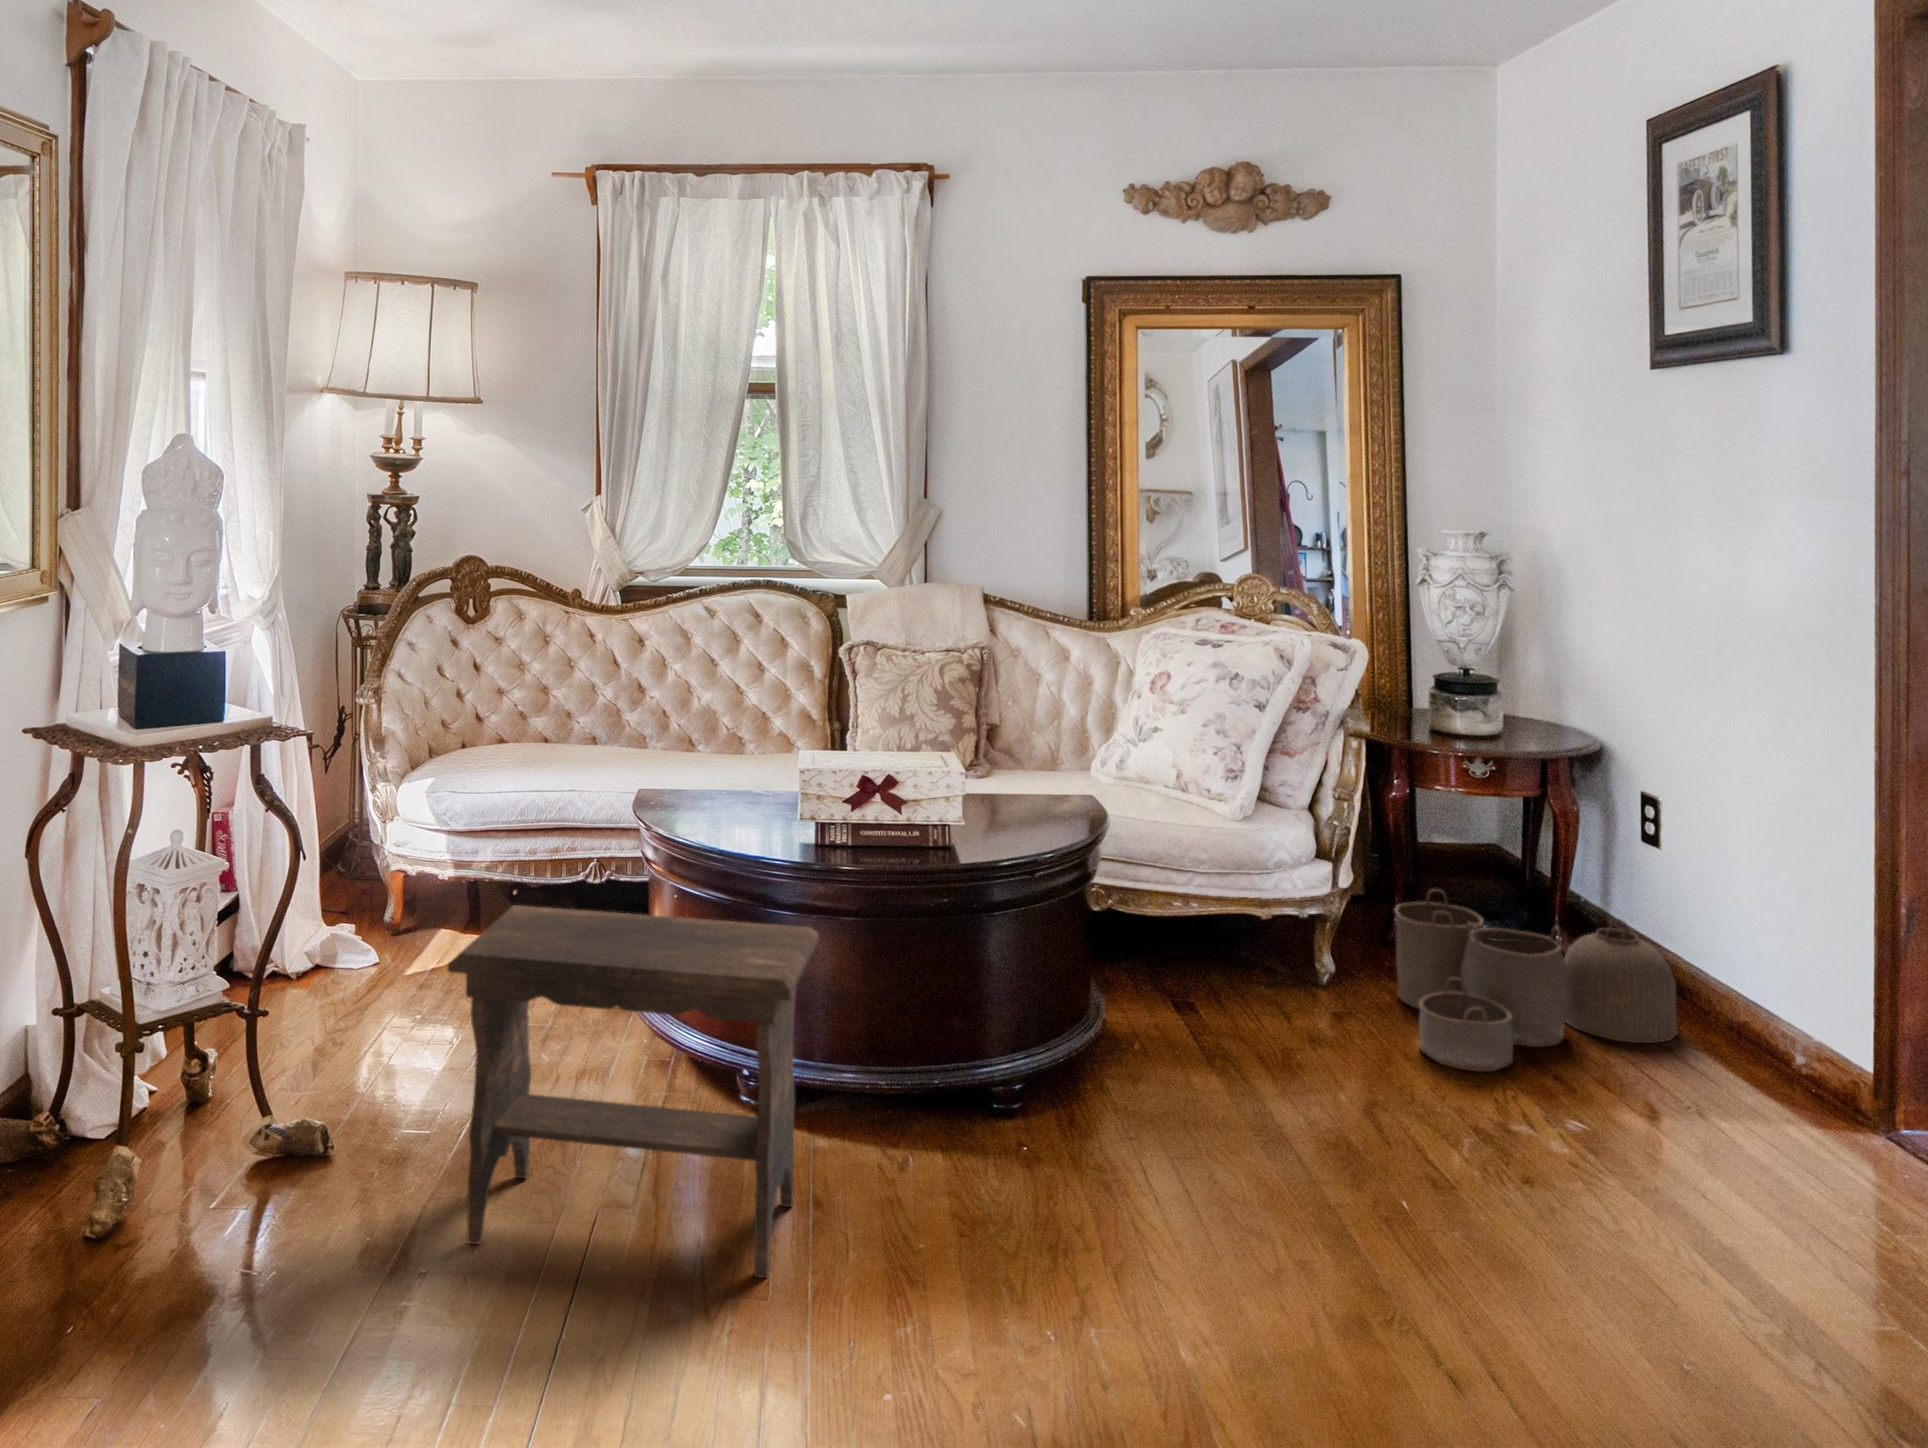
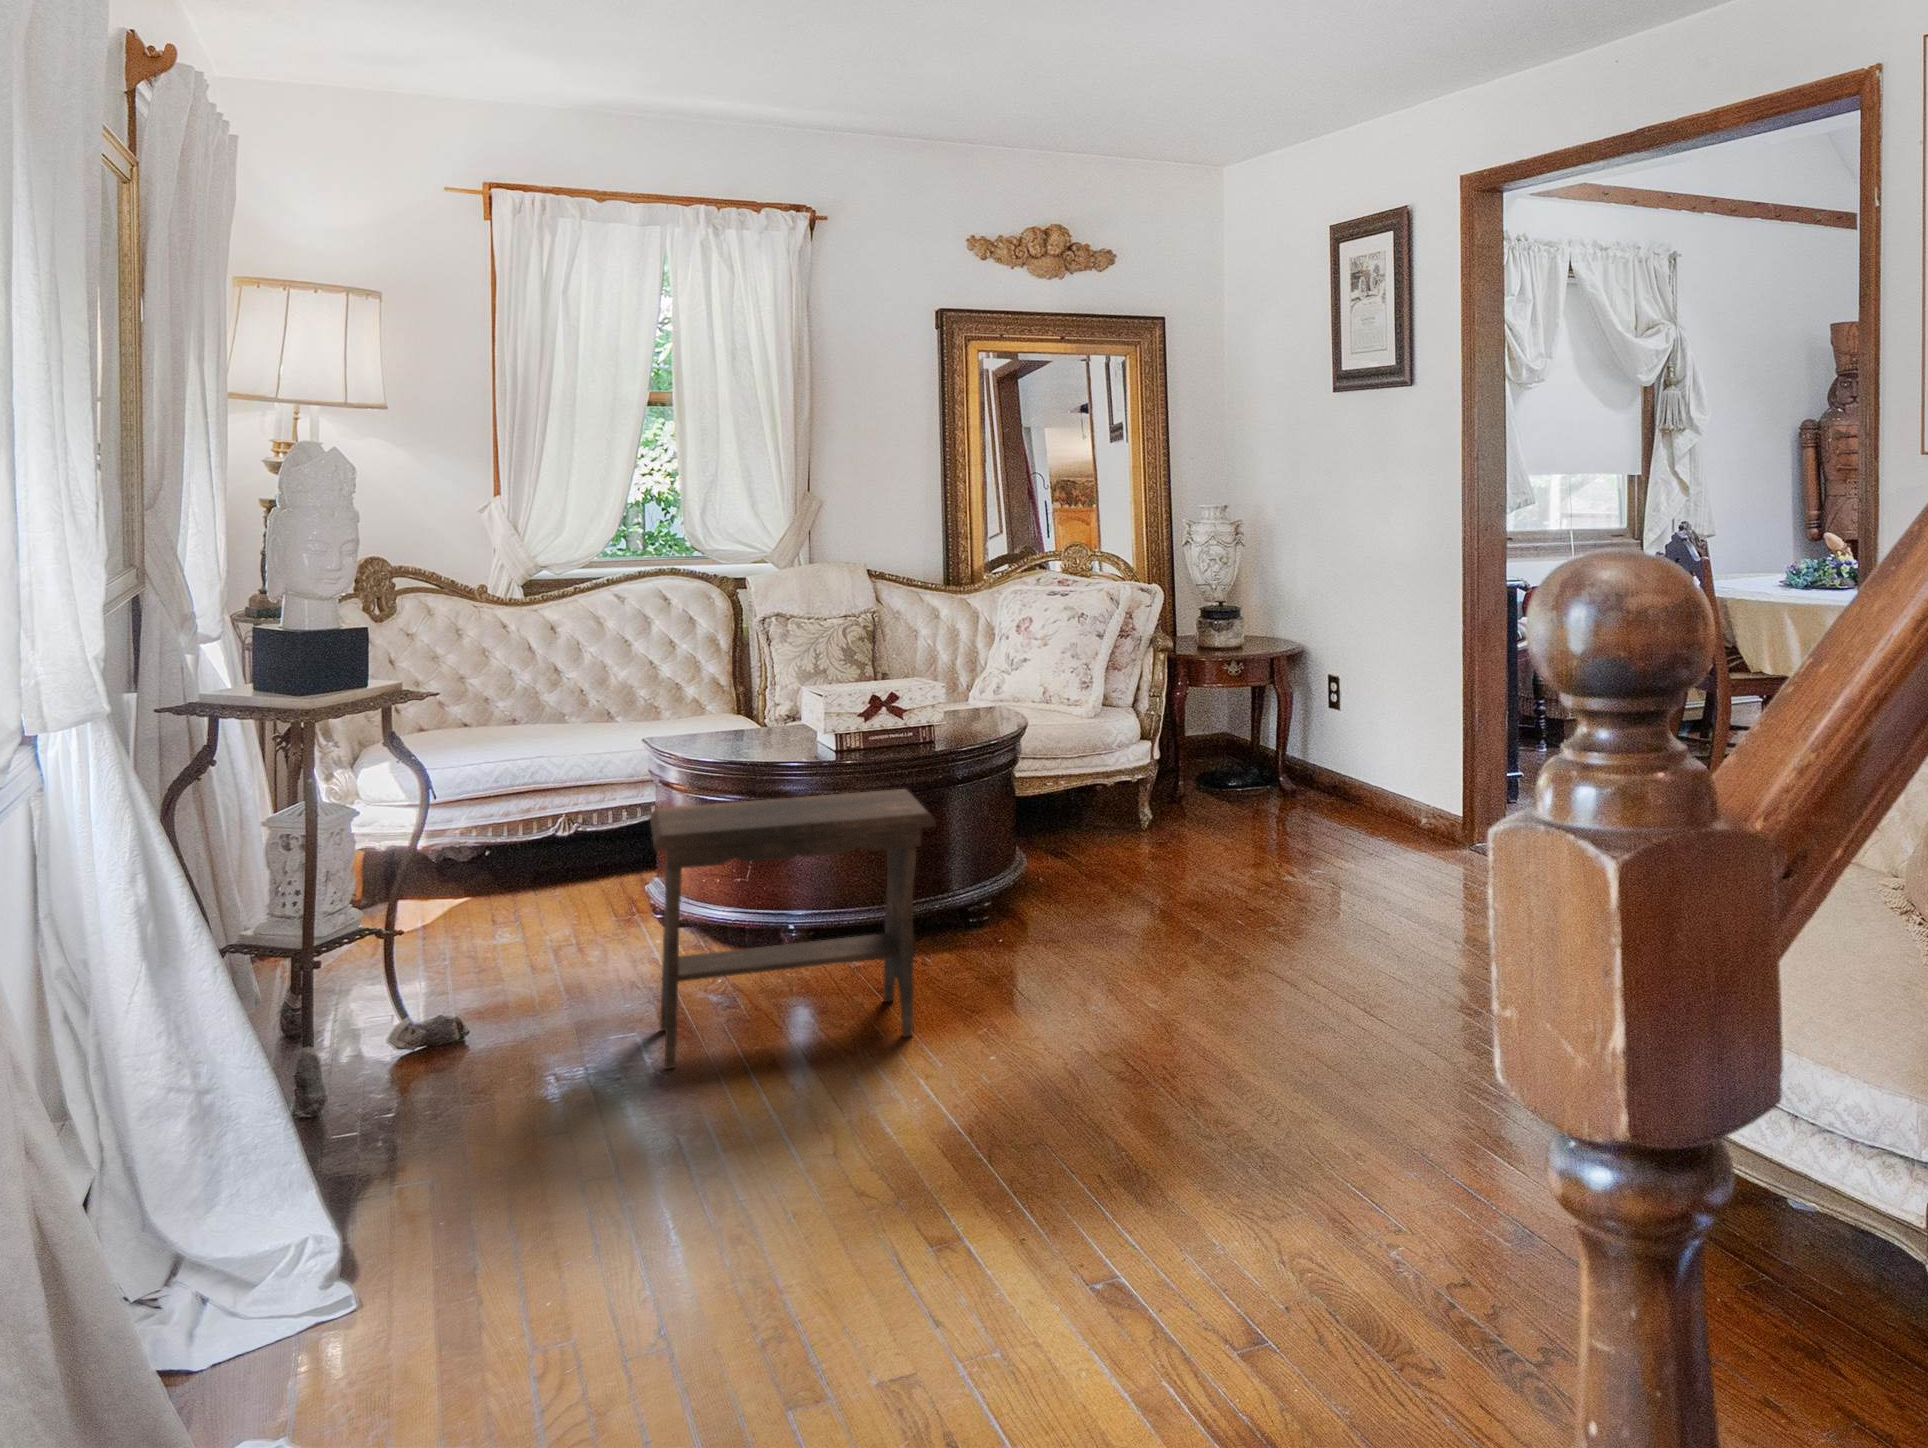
woven basket: present [1395,889,1678,1071] -> none [1198,749,1370,856]

